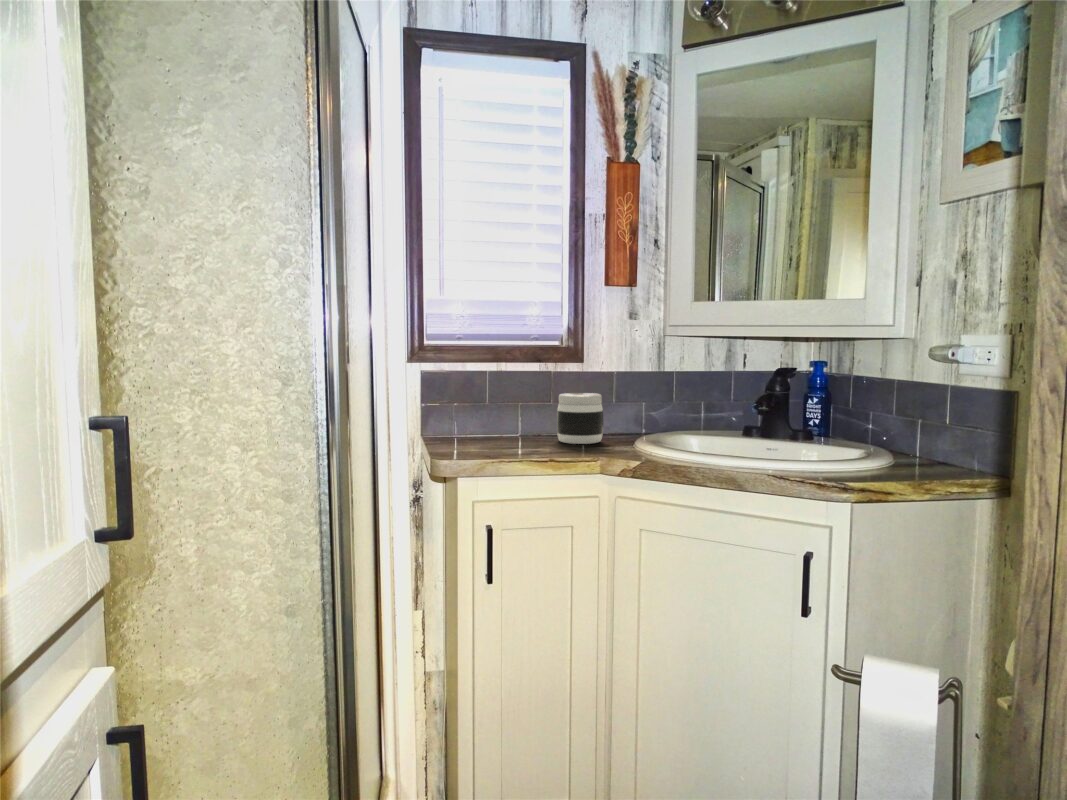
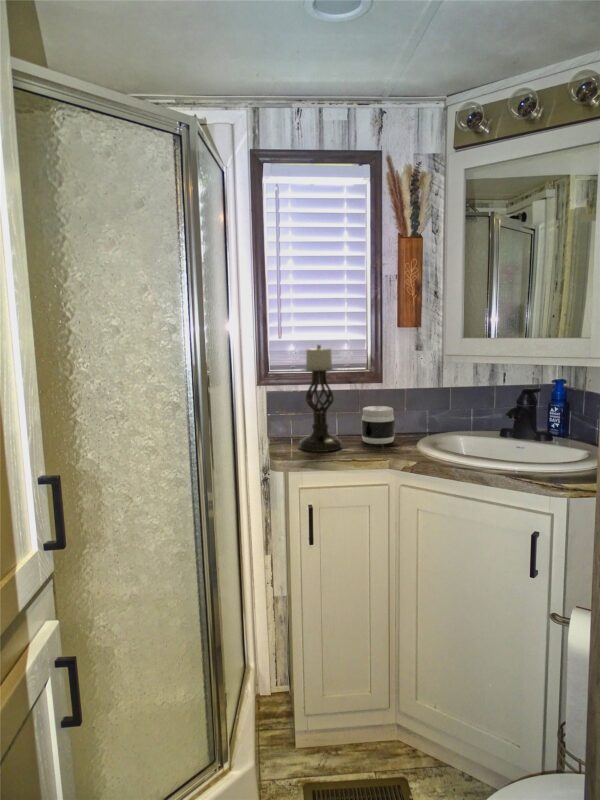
candle holder: none [470,299,532,451] -> present [299,345,342,452]

